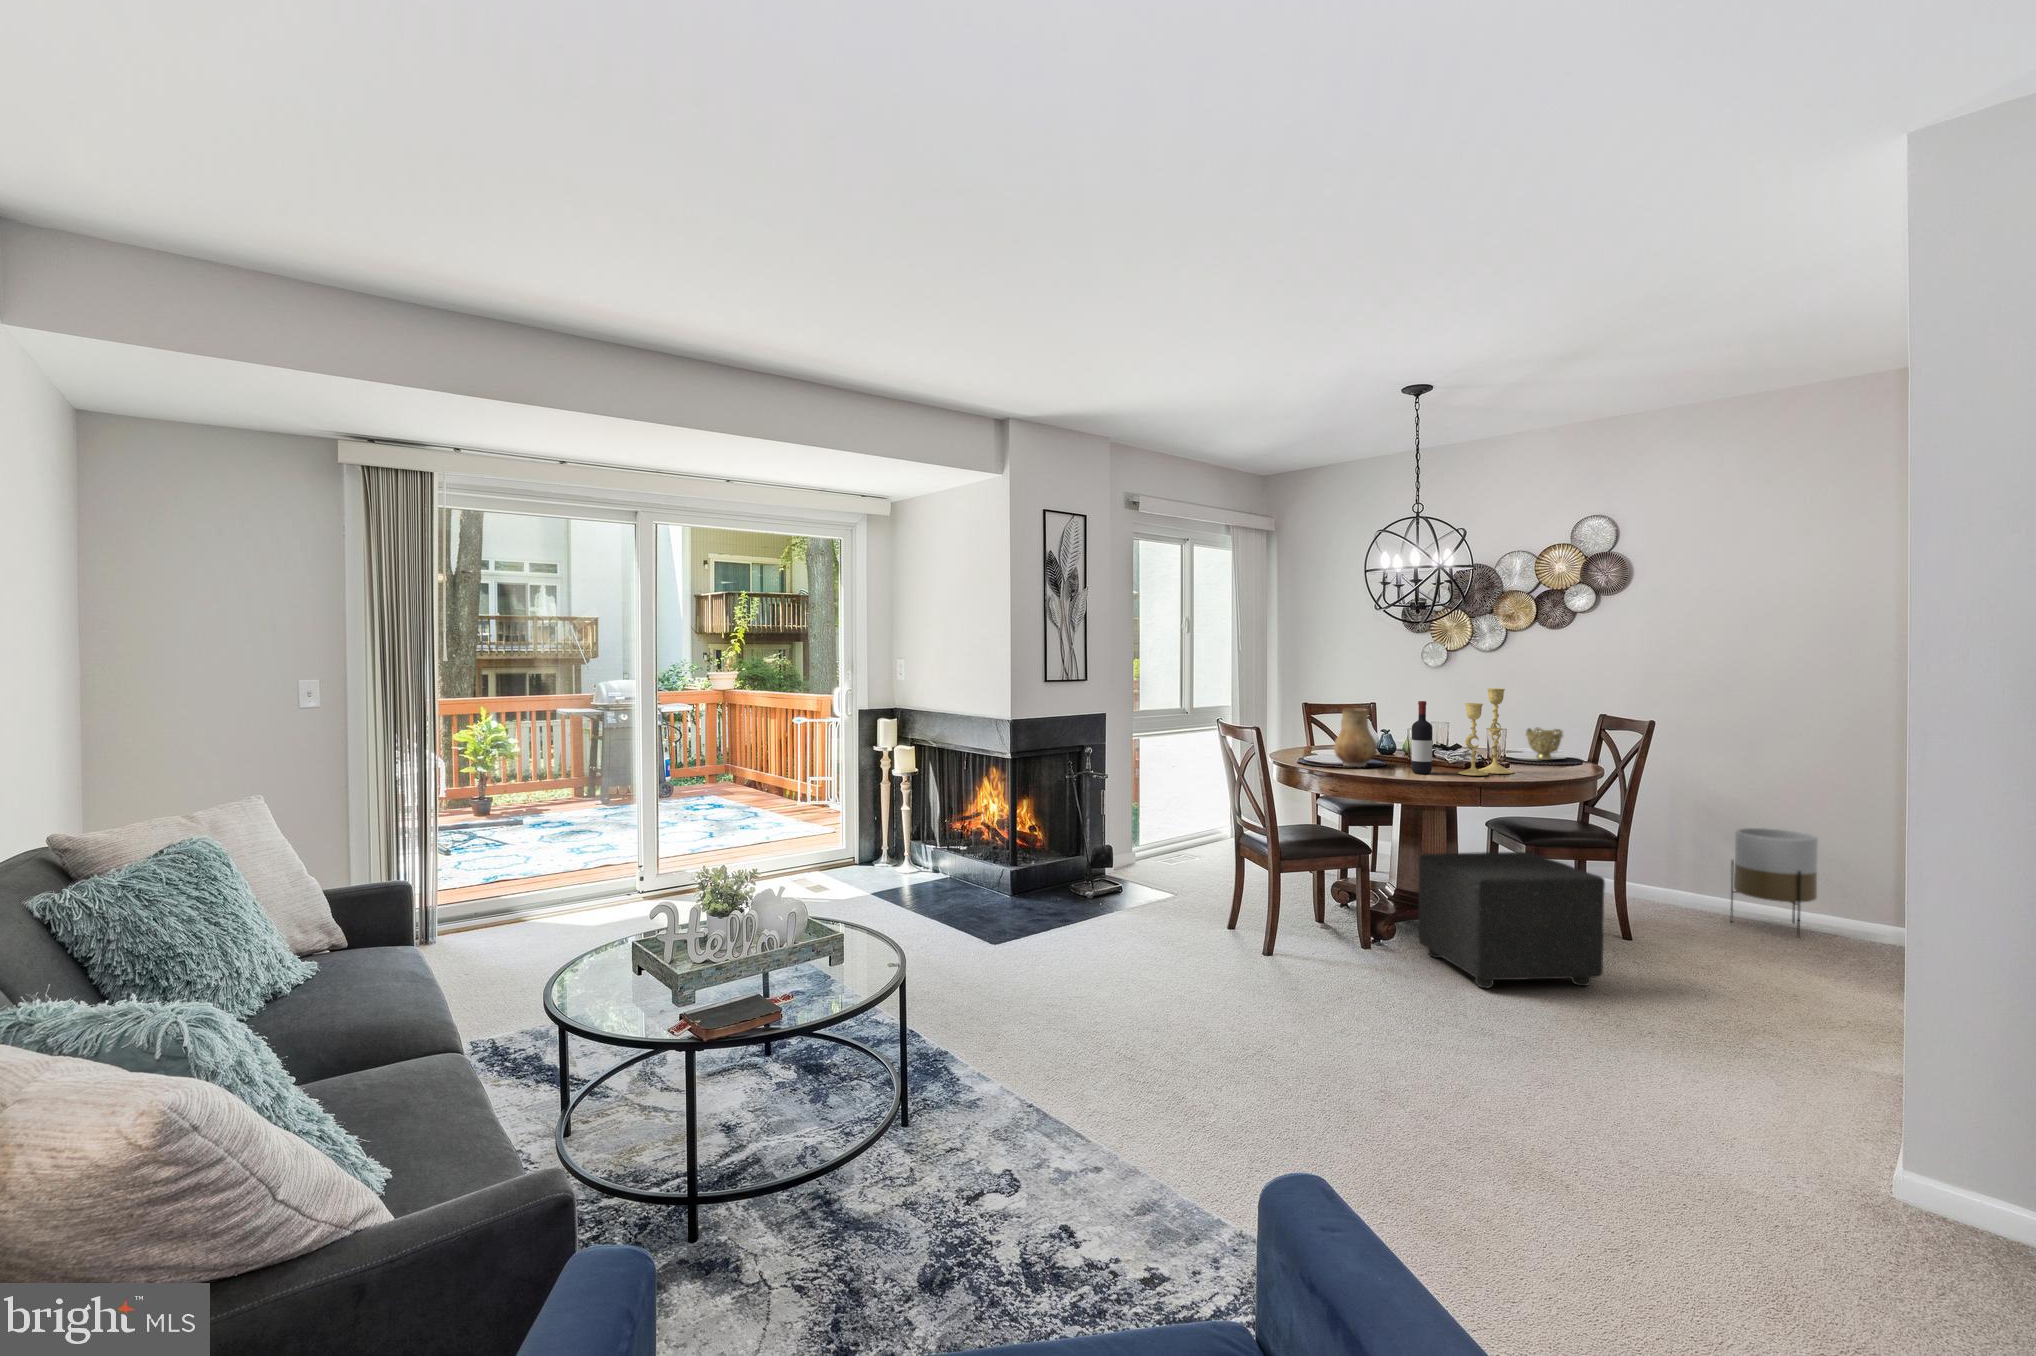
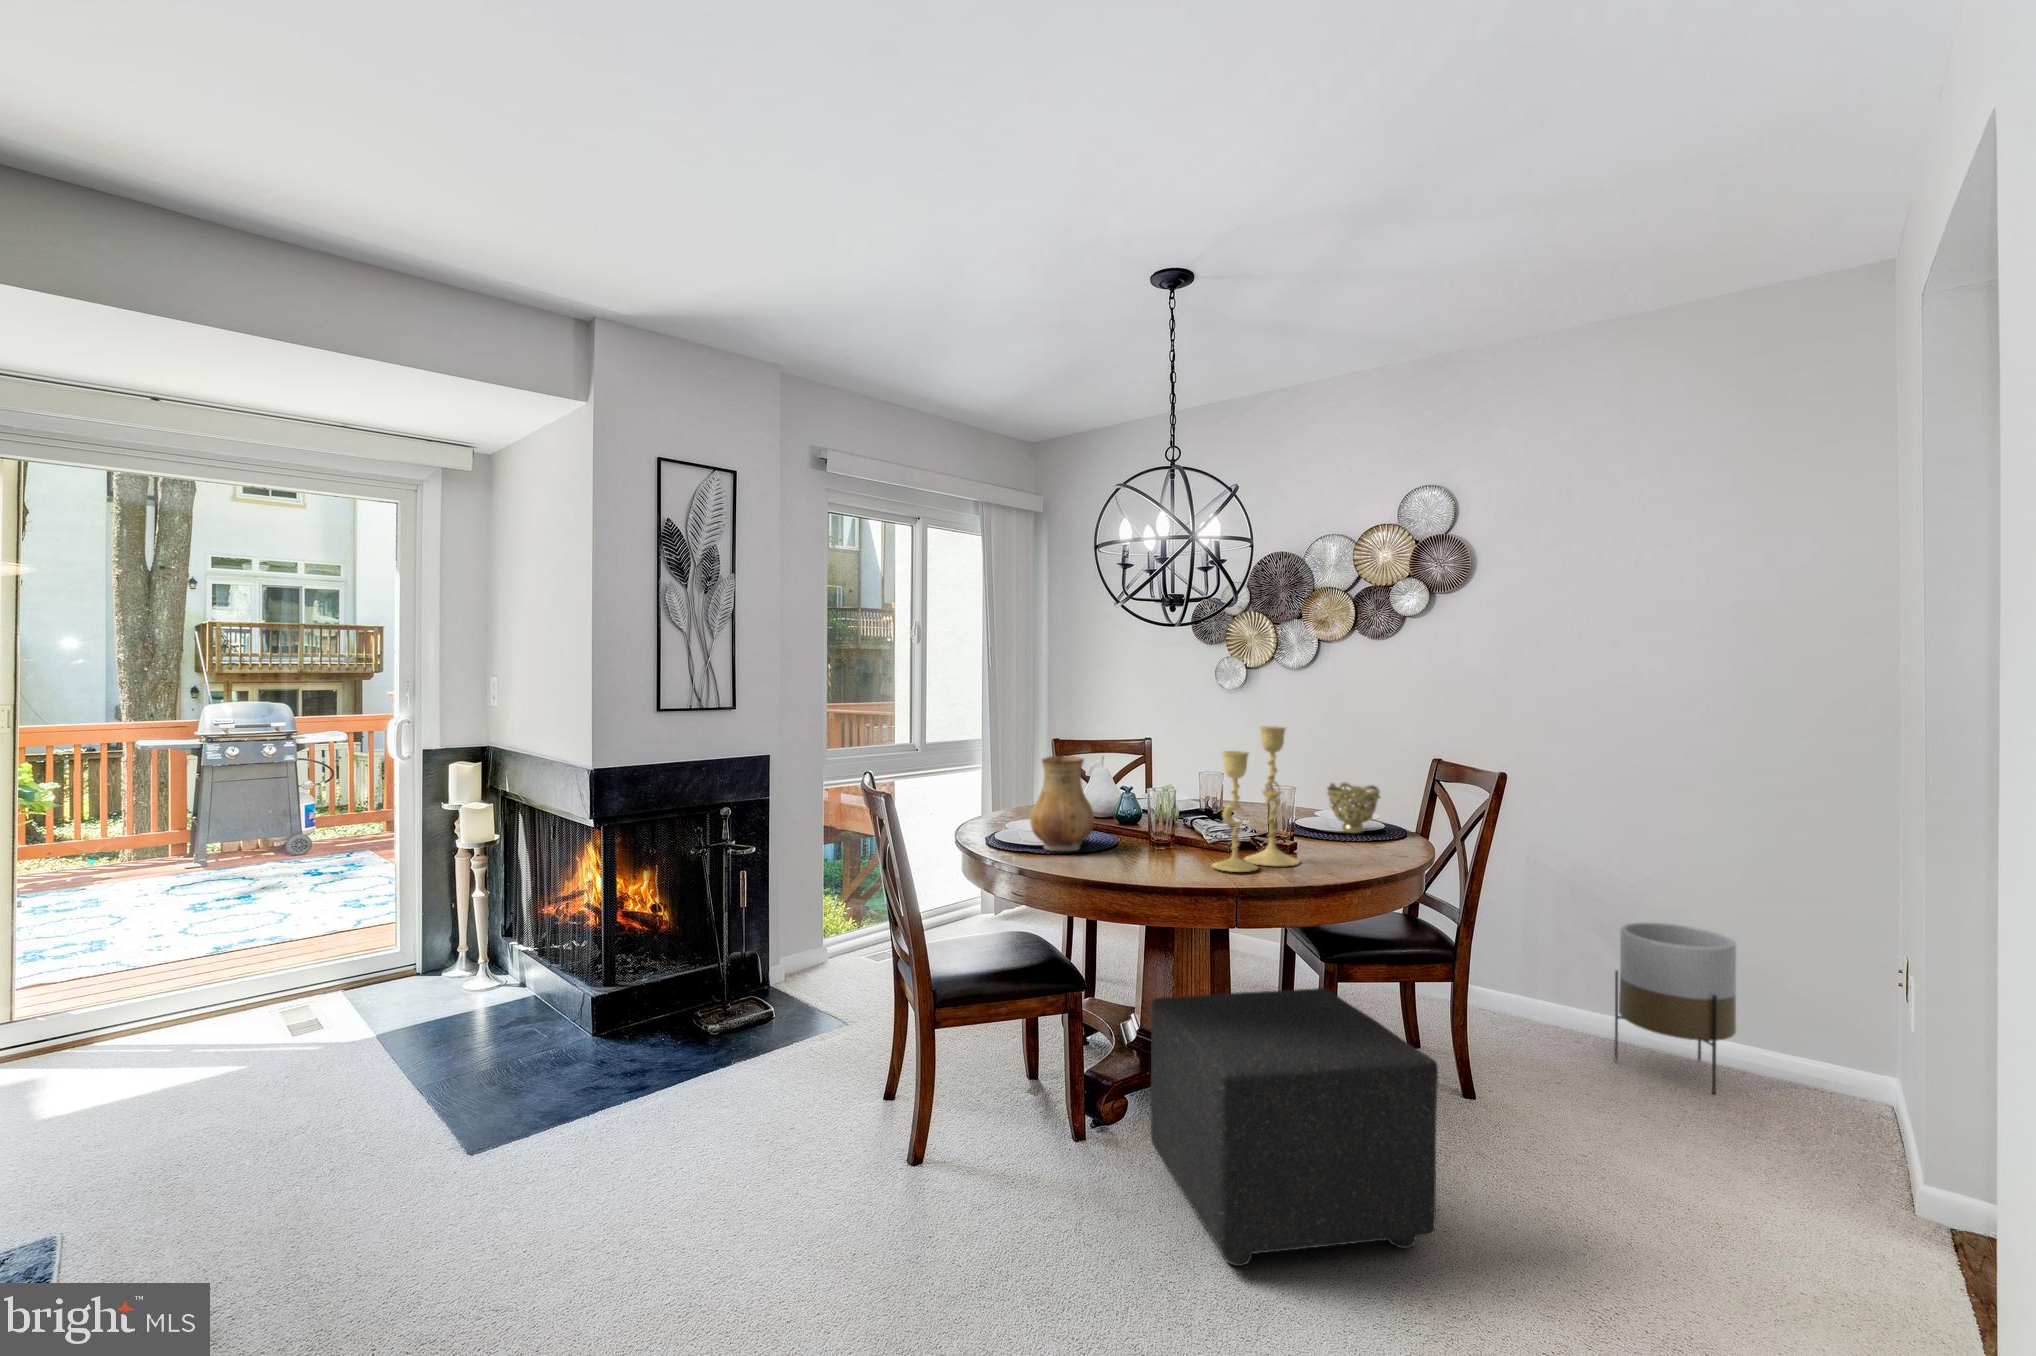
wine bottle: present [1411,701,1432,774] -> none [1140,748,1171,868]

